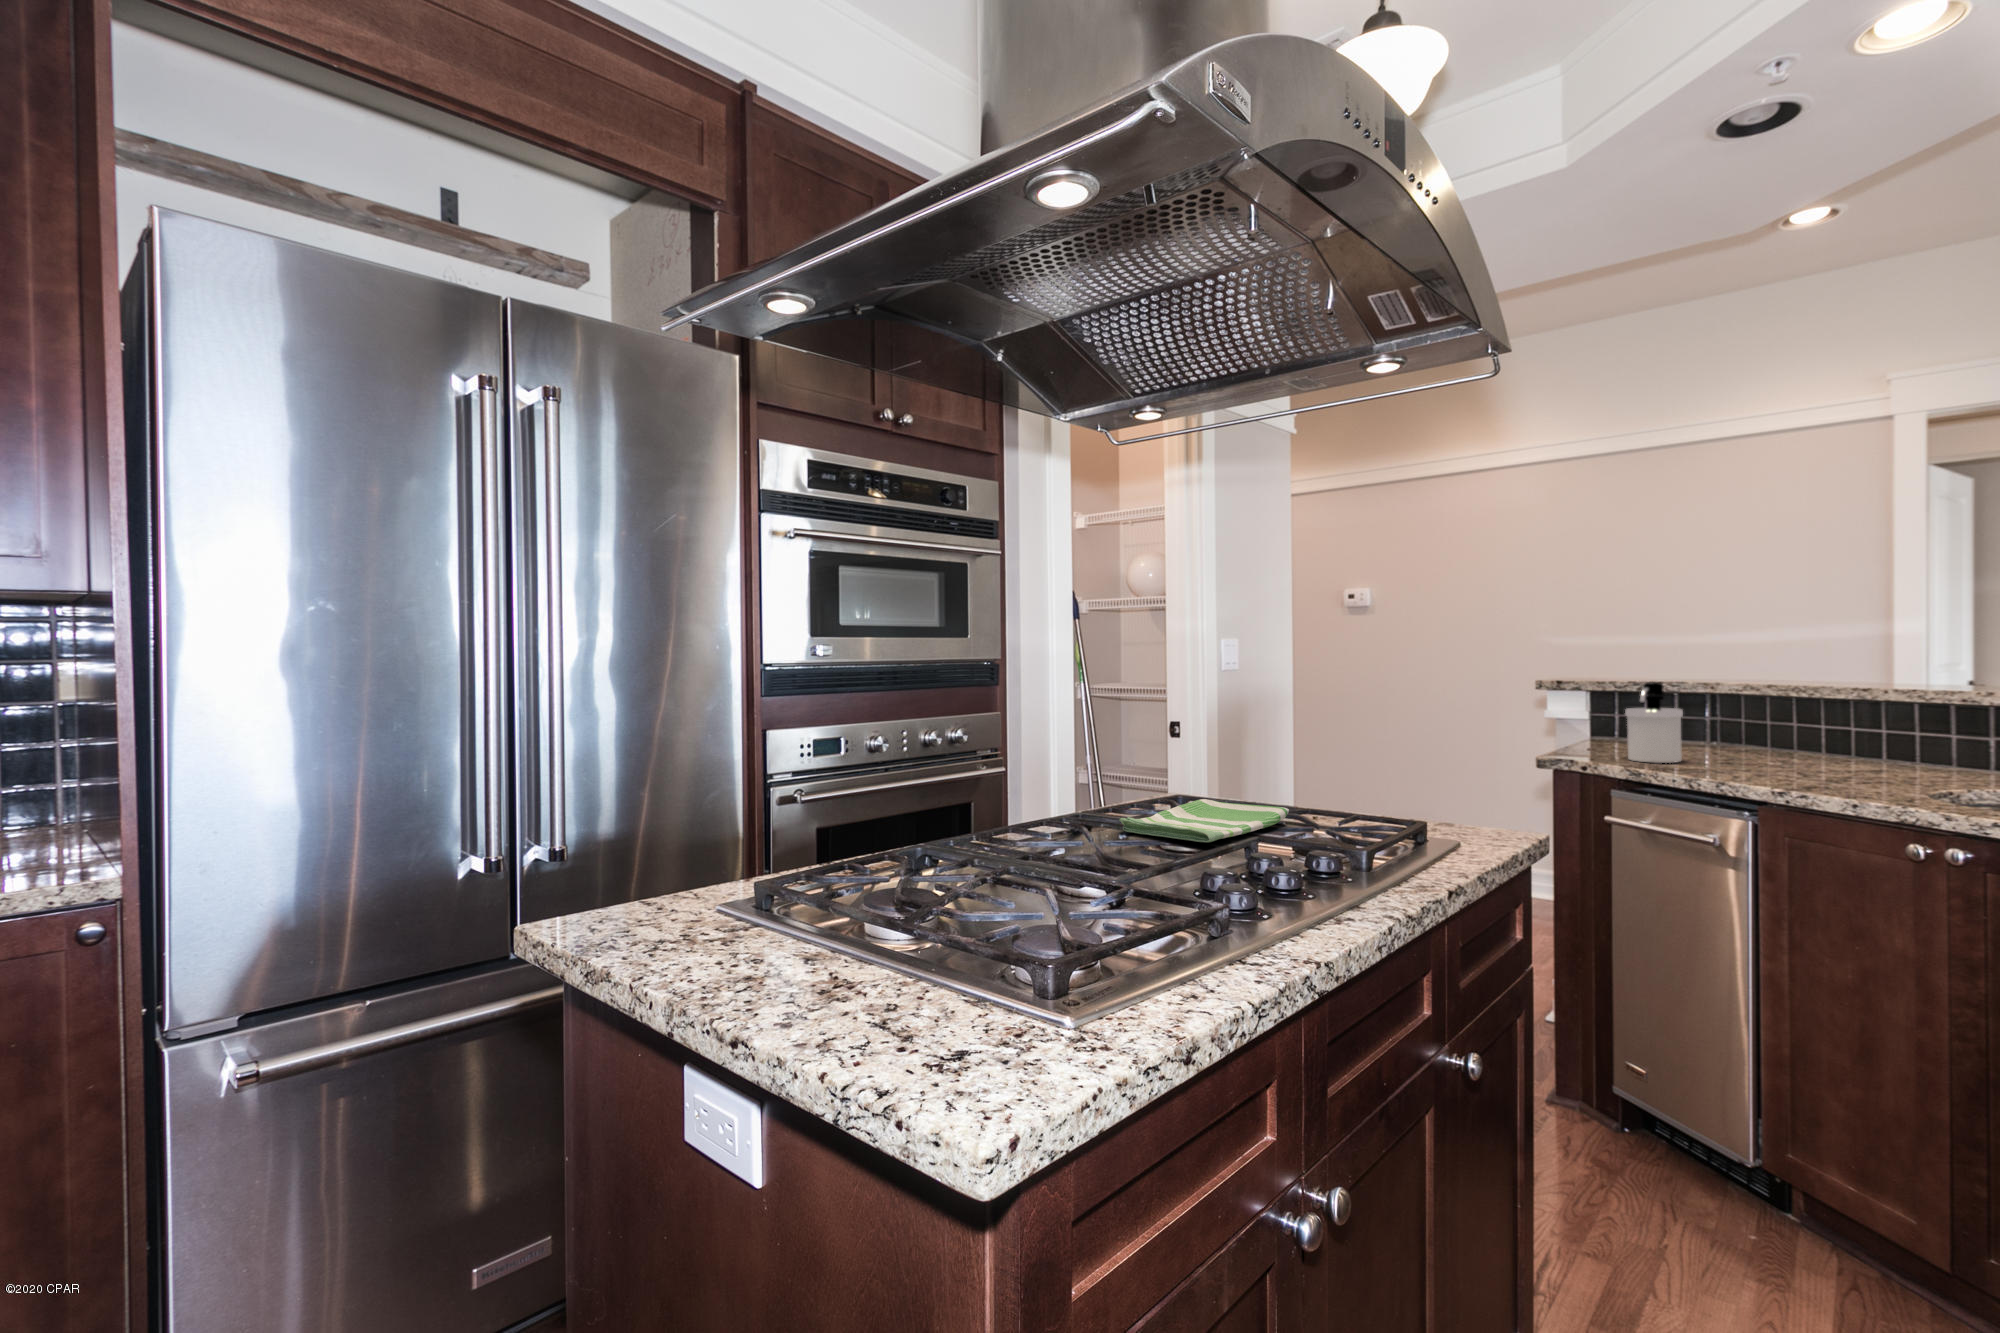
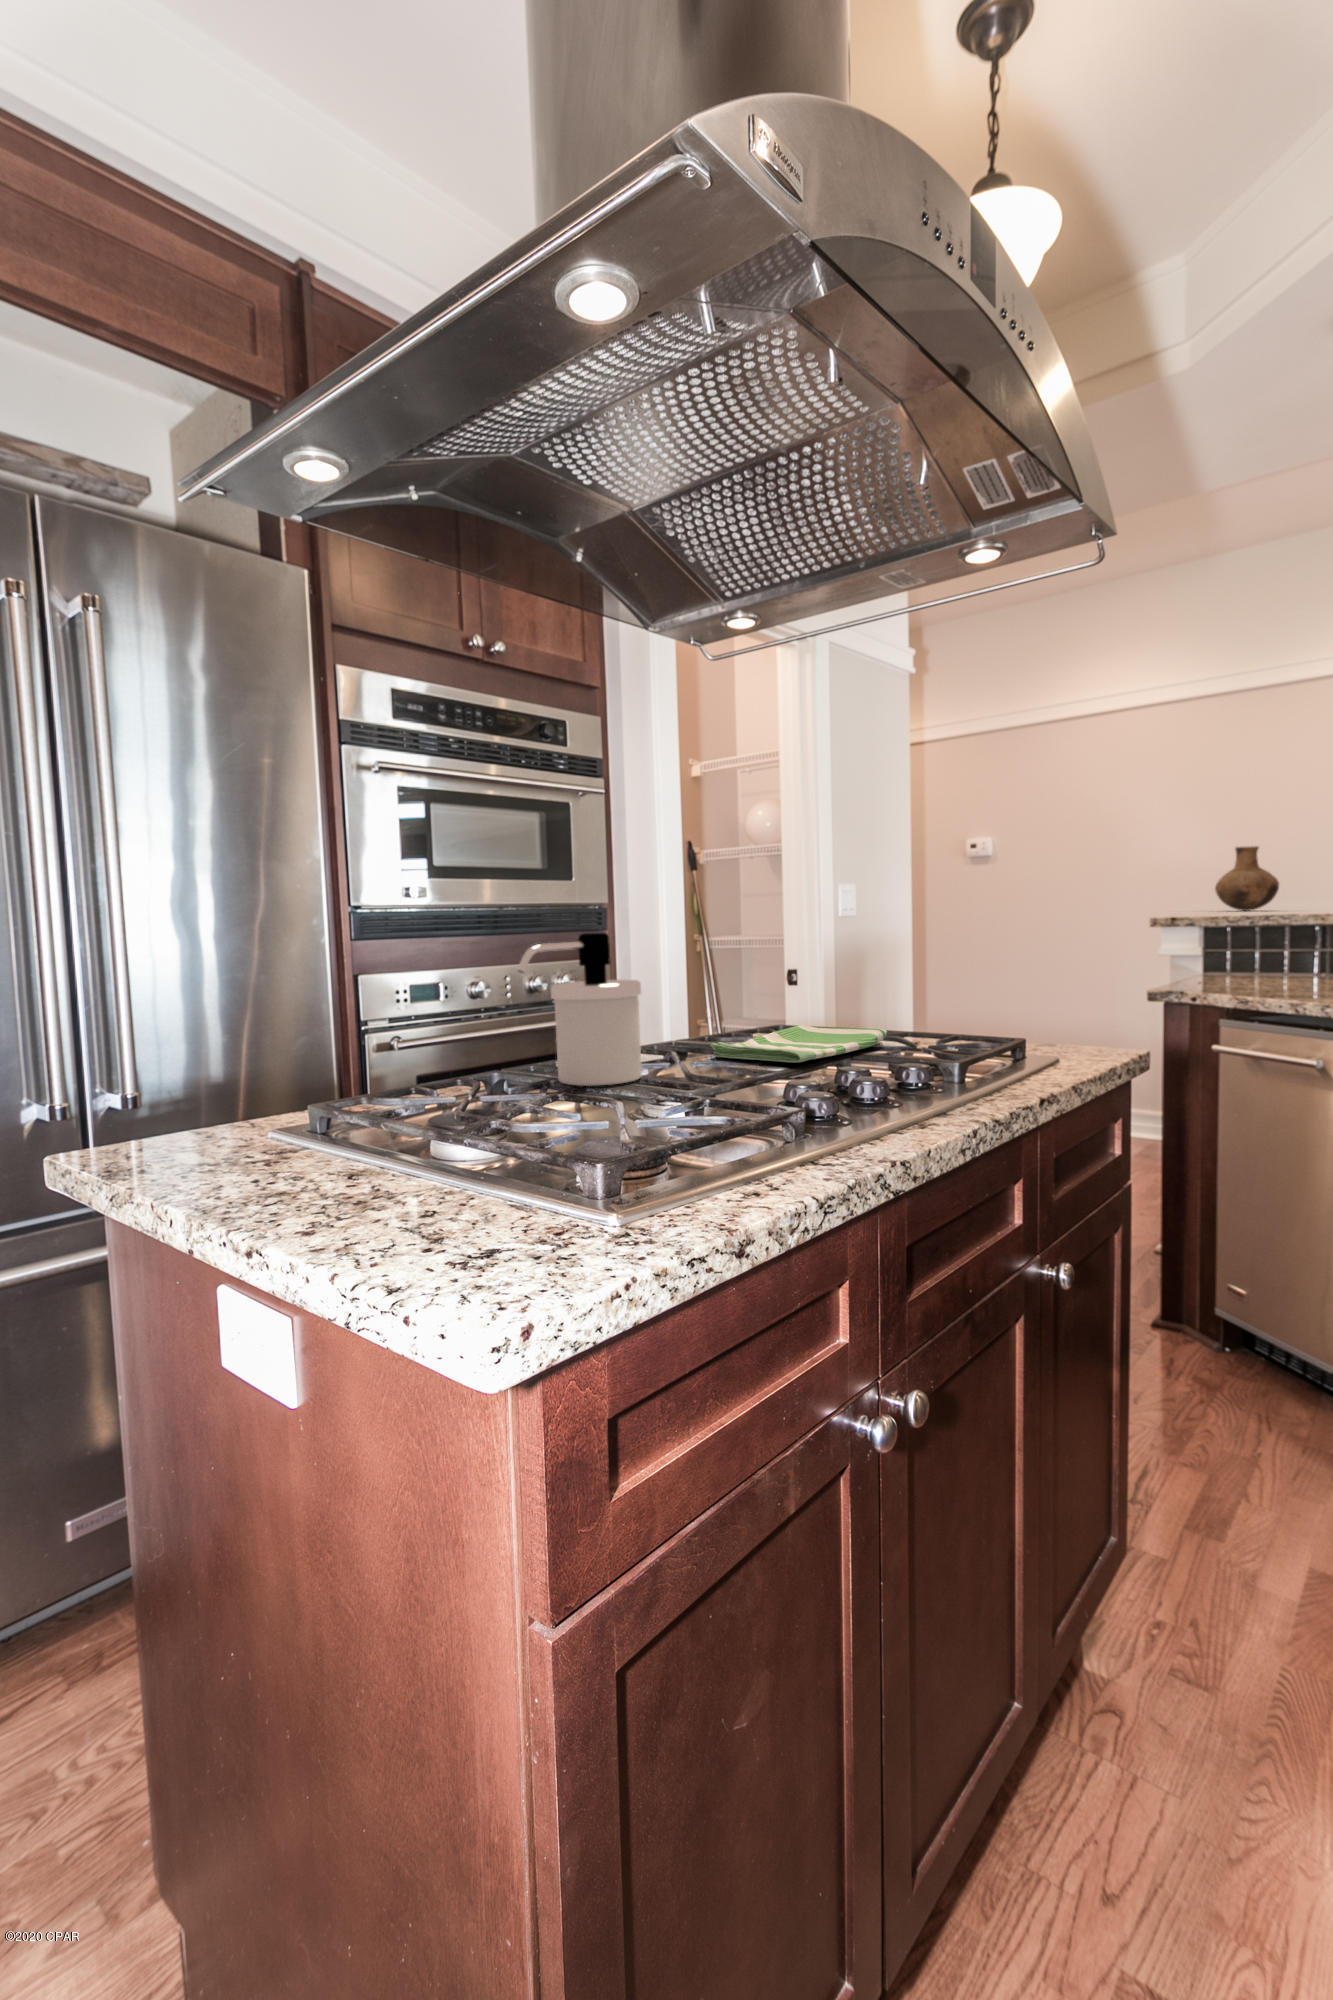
vase: none [1592,606,1657,669] -> present [1215,846,1279,911]
soap dispenser: present [1625,682,1683,763] -> present [518,933,642,1086]

